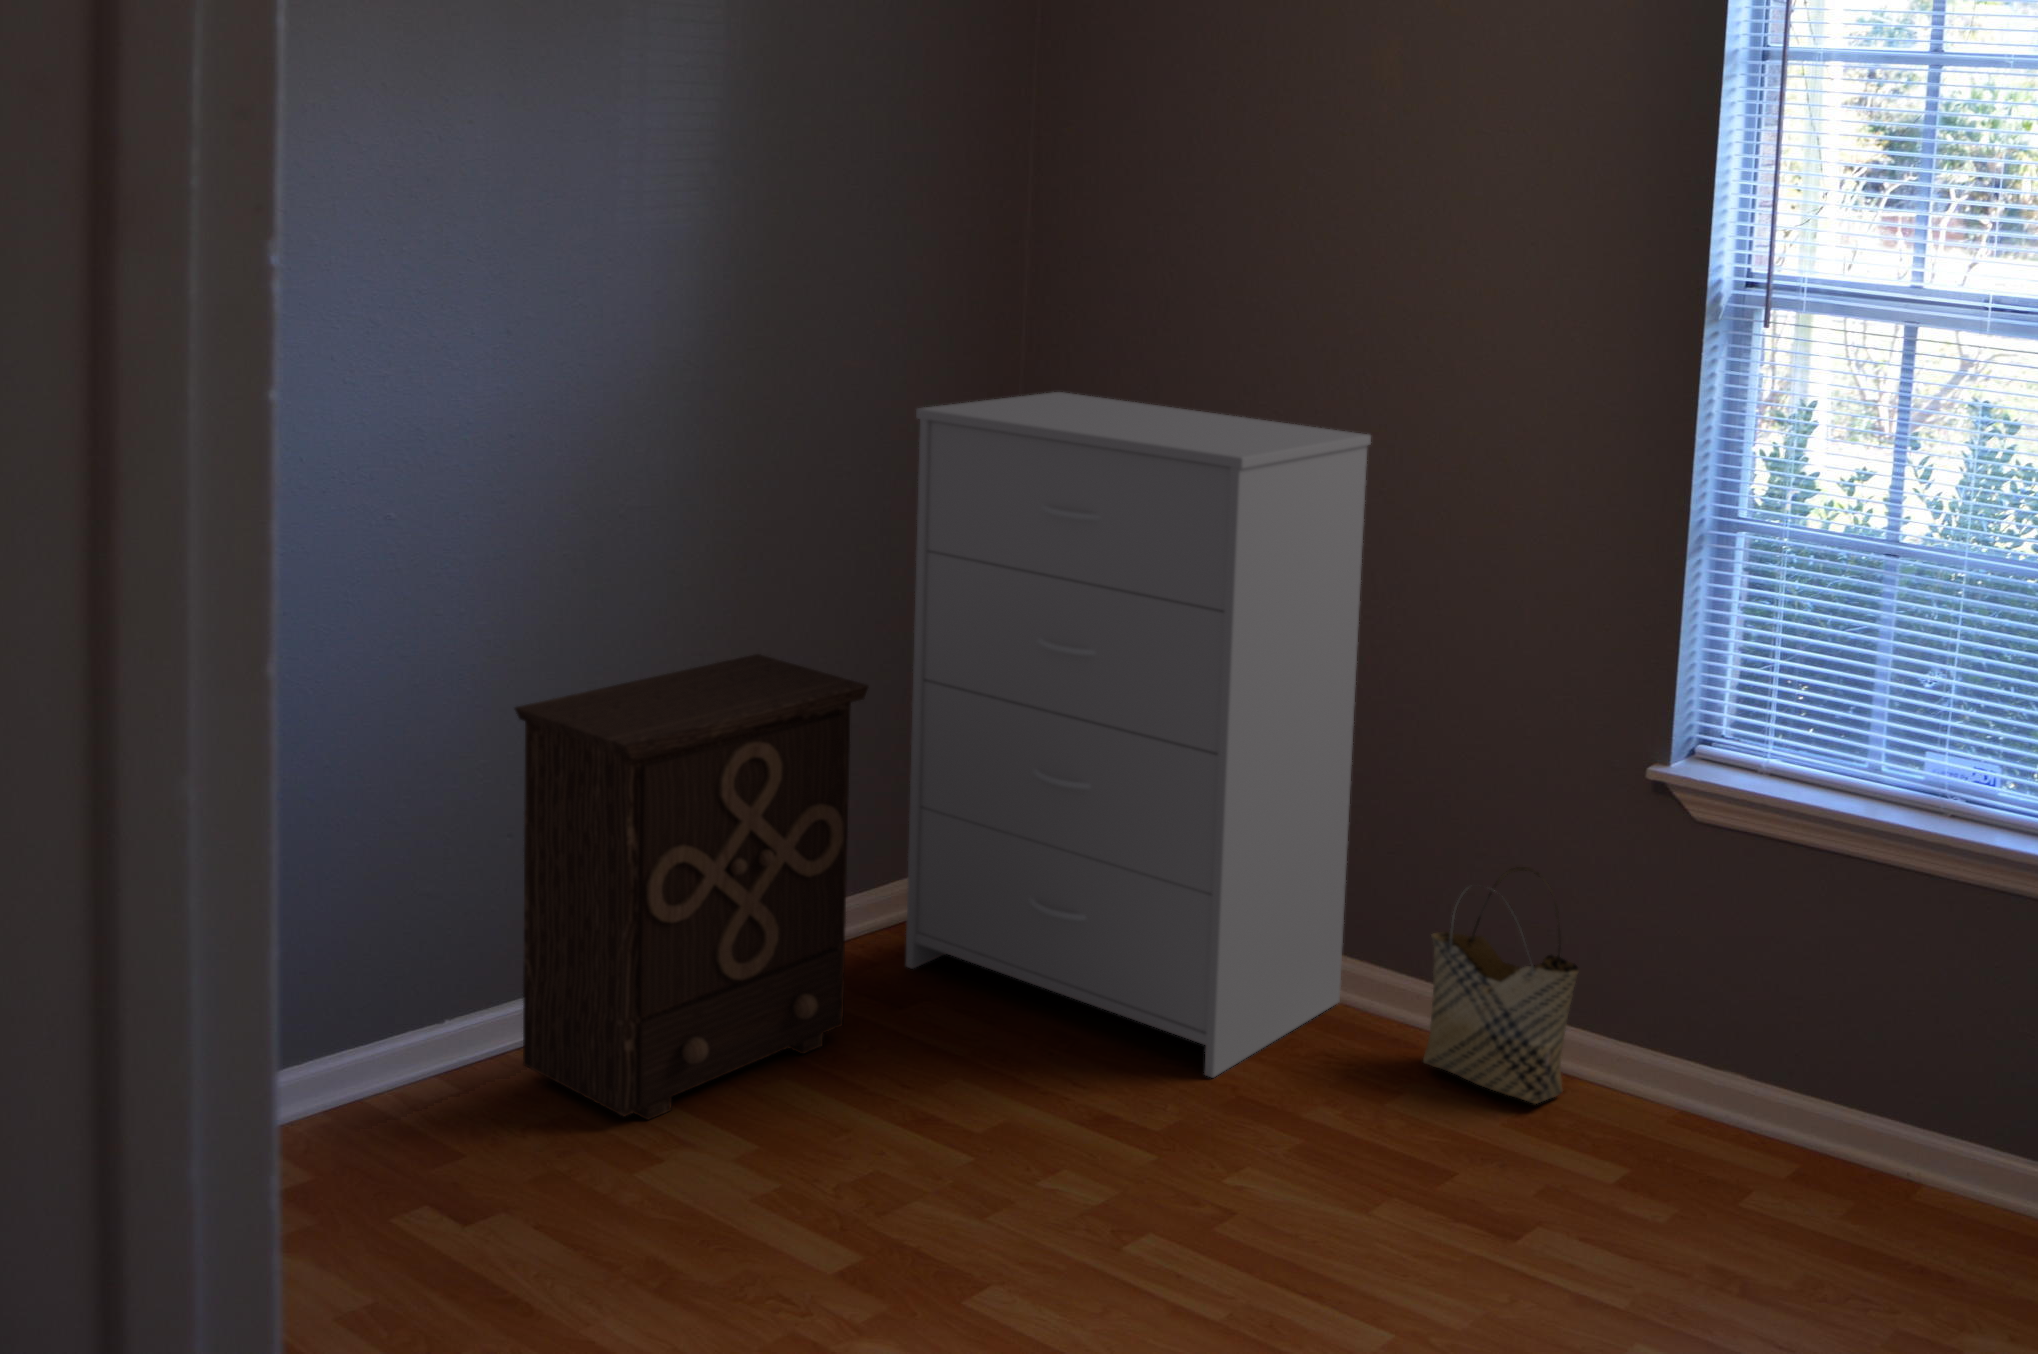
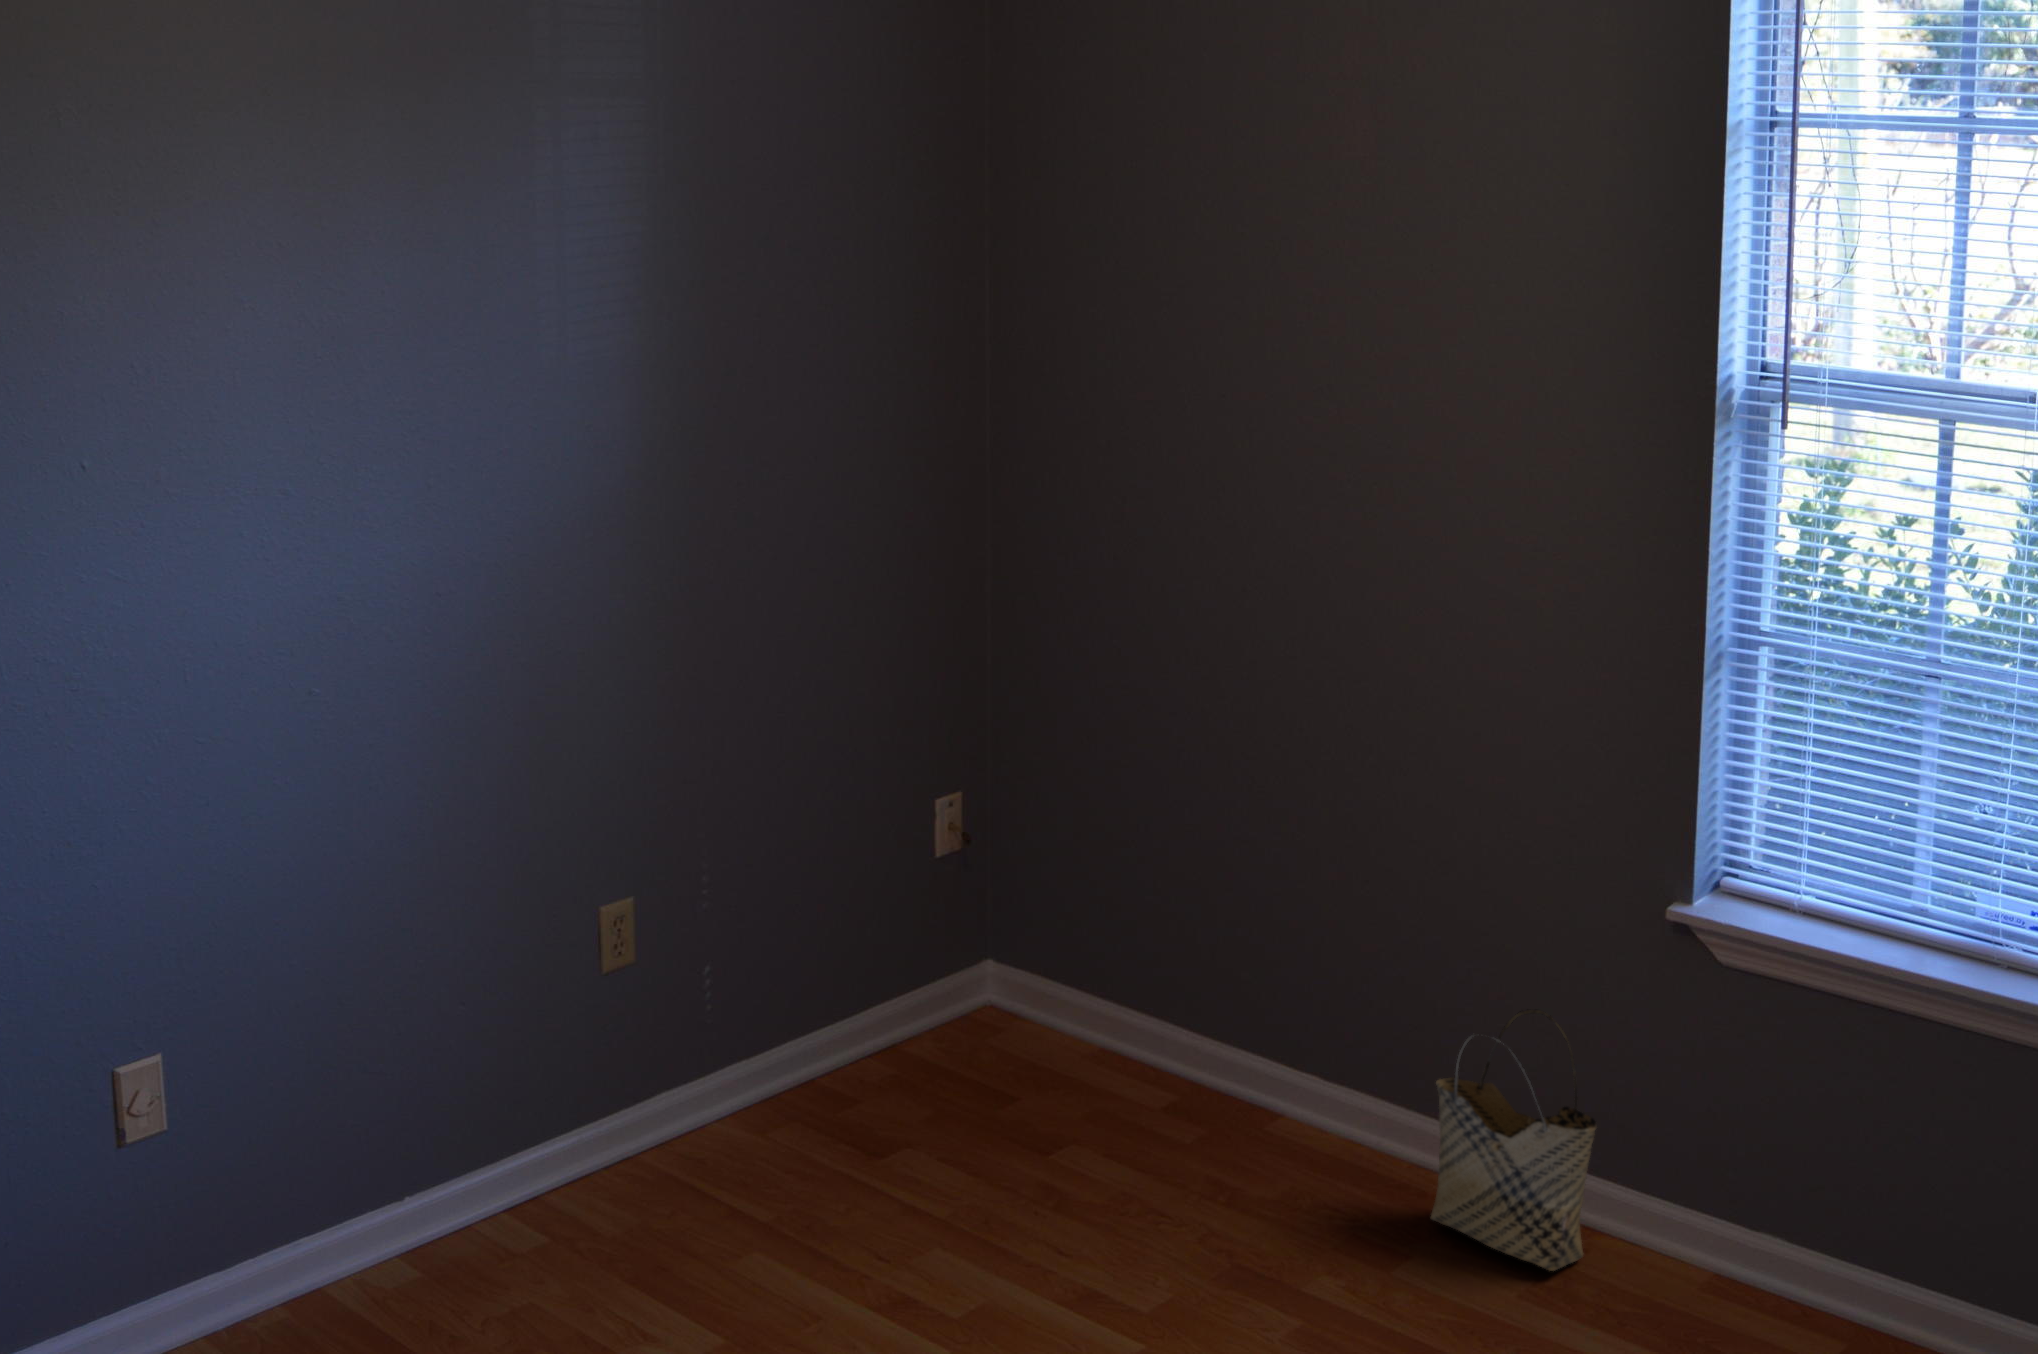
dresser: present [906,392,1371,1078] -> none [874,487,1356,1235]
nightstand: present [515,654,869,1120] -> none [468,783,830,1281]

